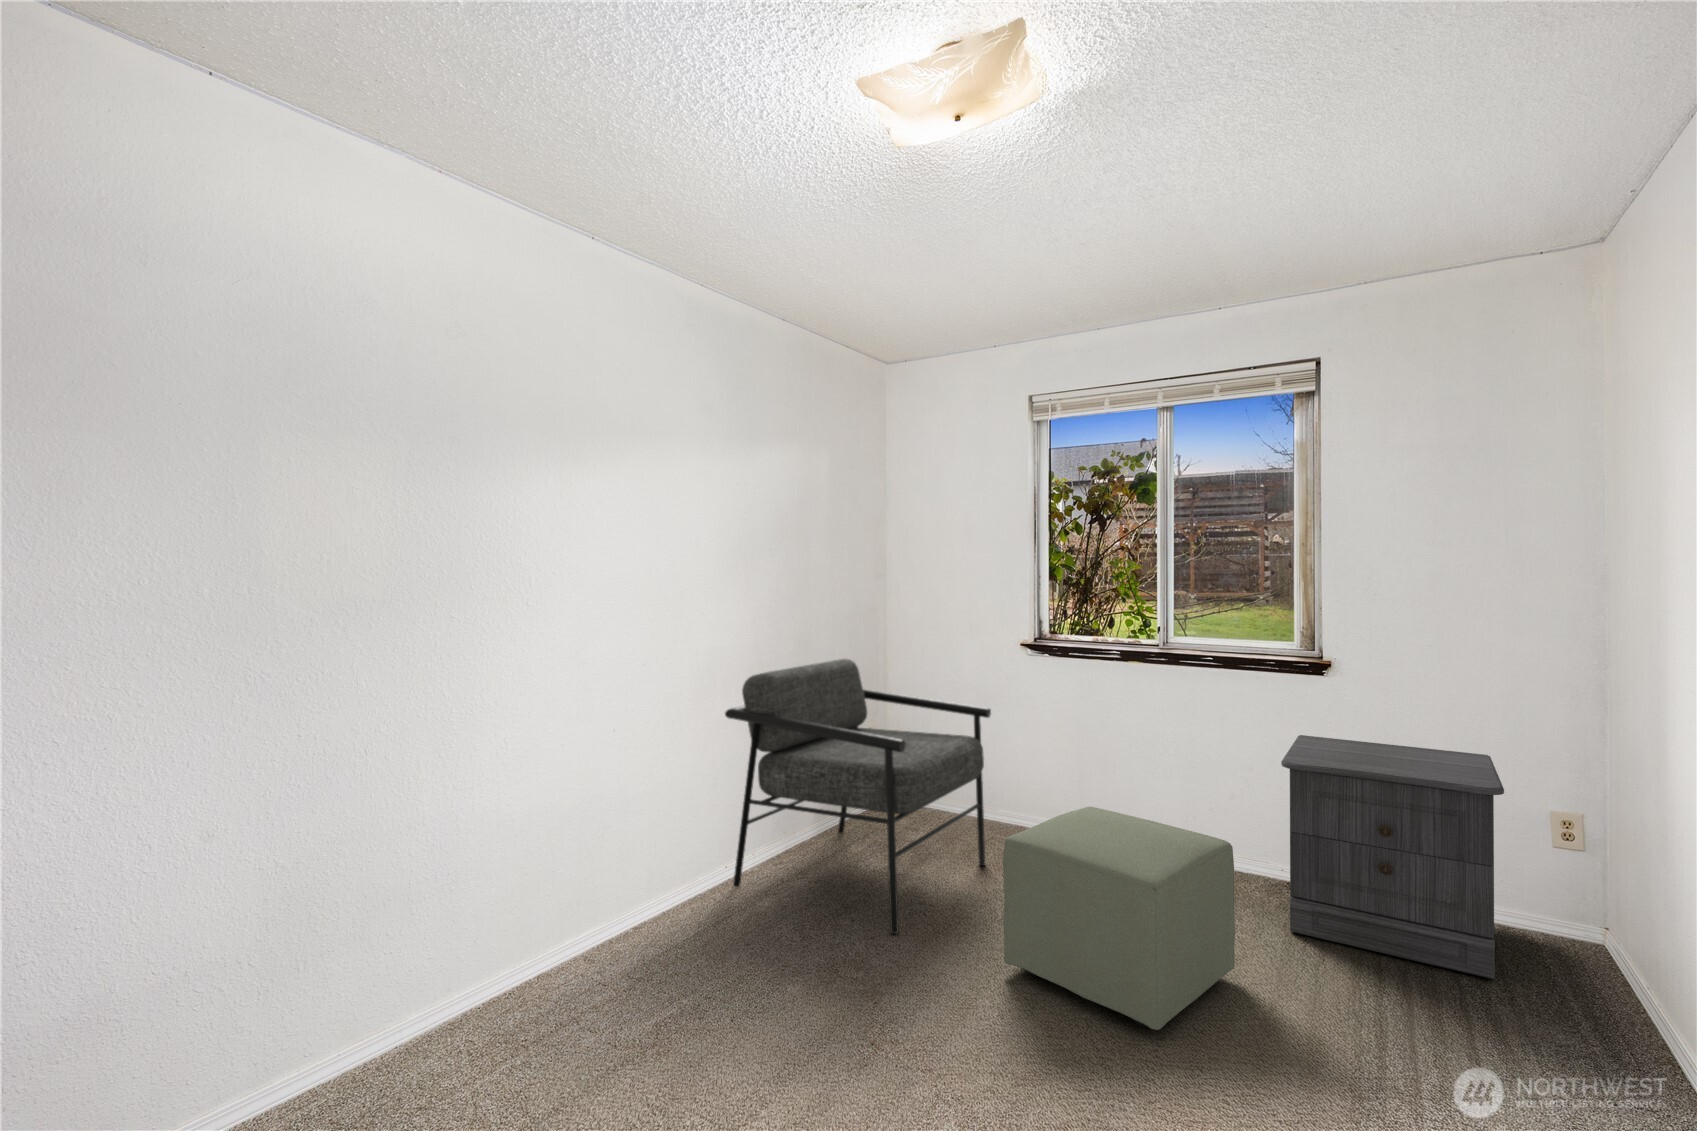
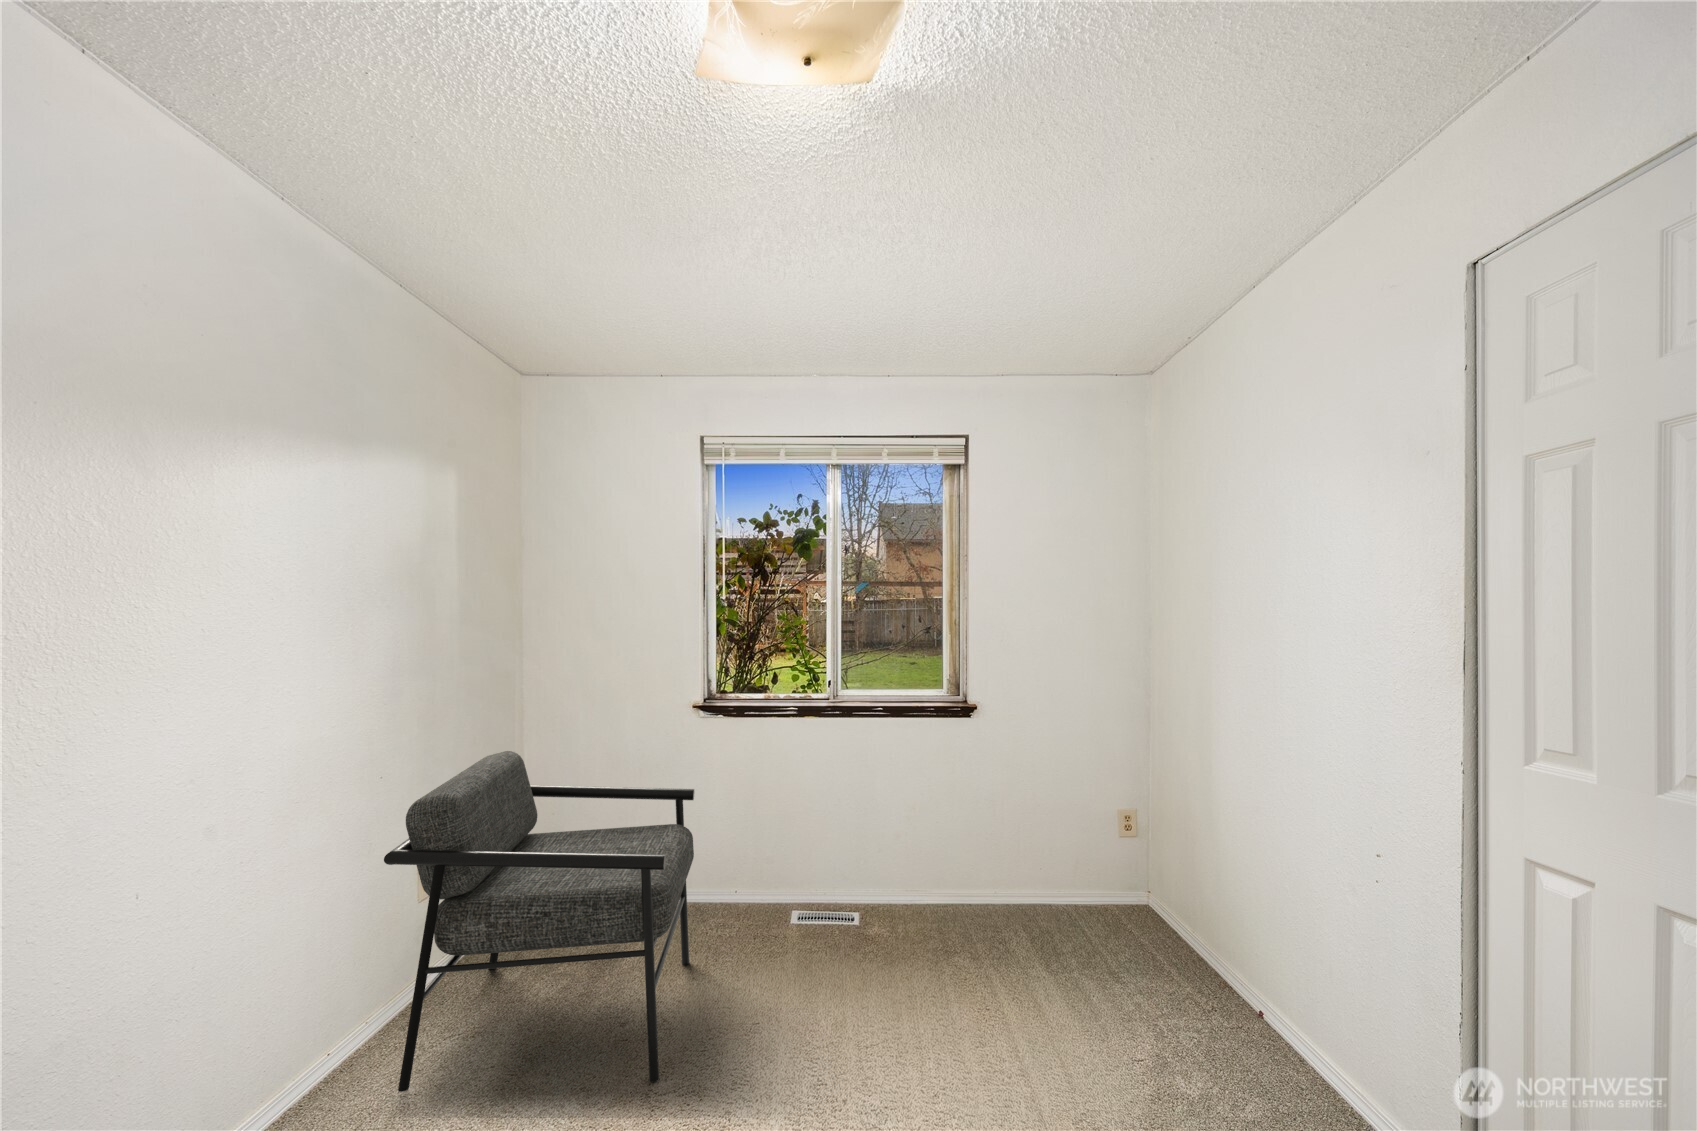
nightstand: present [1281,735,1504,979] -> none [953,770,1123,952]
ottoman: present [1003,807,1235,1030] -> none [792,881,973,1090]

